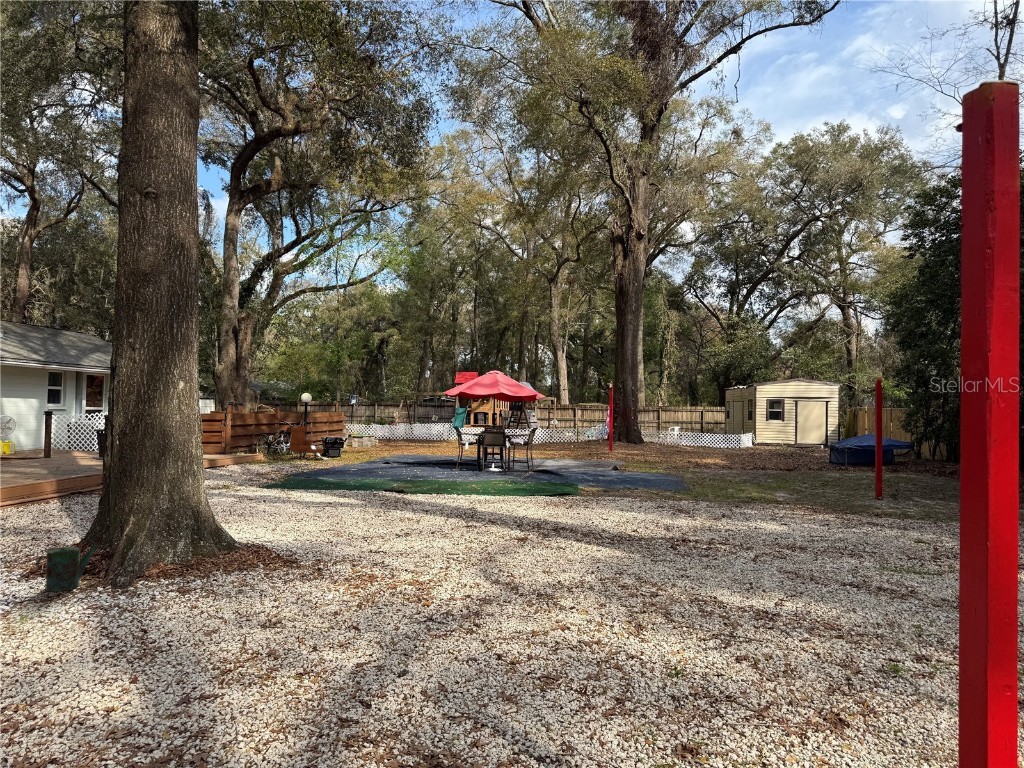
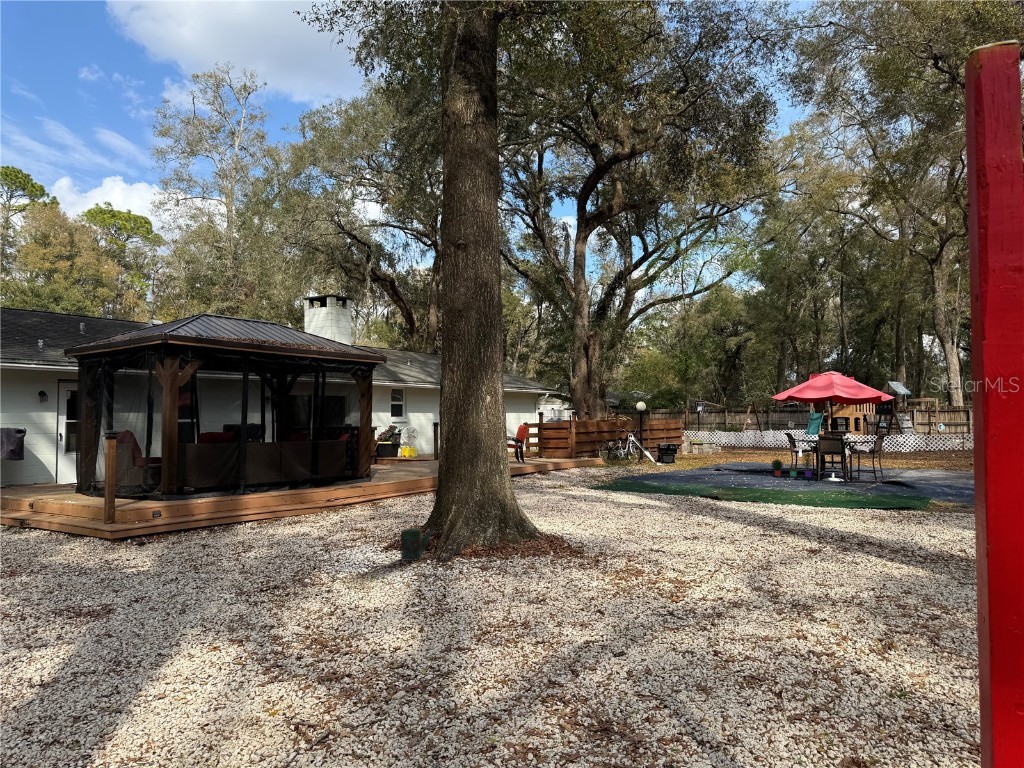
lounge chair: present [288,426,324,460] -> none [625,434,659,466]
potted plant: none [442,440,481,470] -> present [771,450,813,477]

